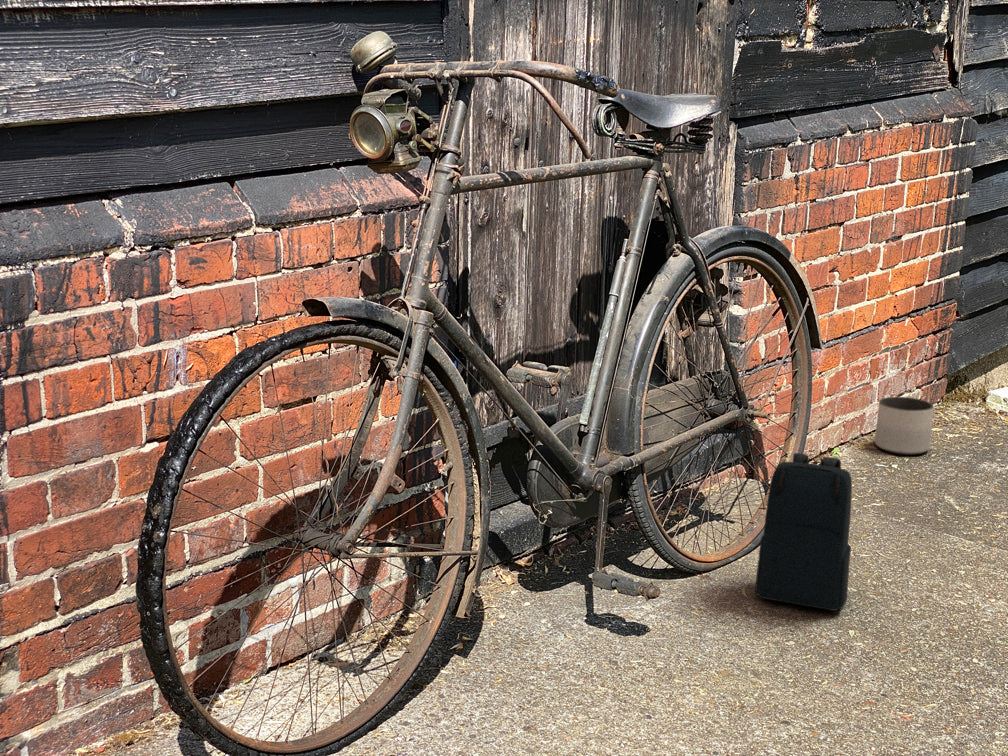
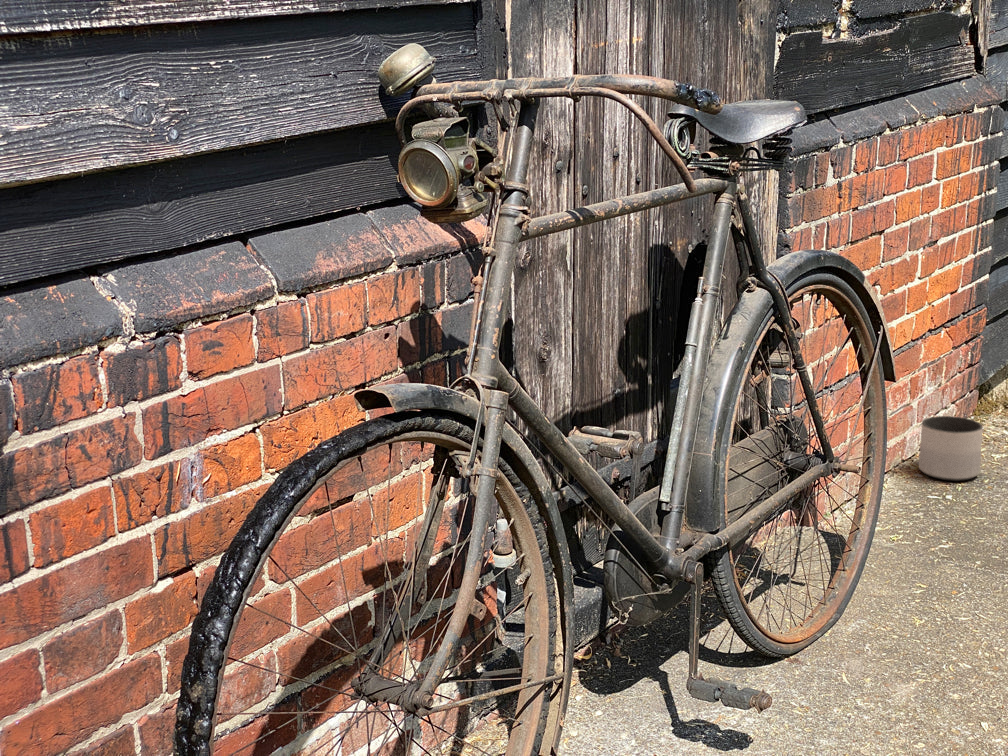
backpack: present [755,453,852,611] -> none [850,507,957,688]

